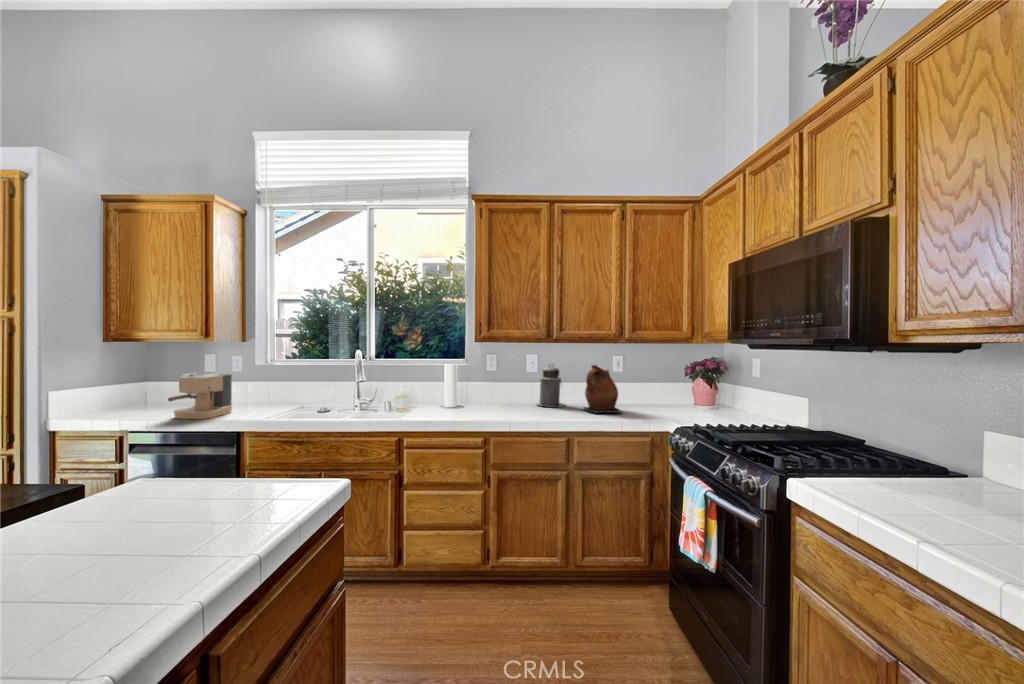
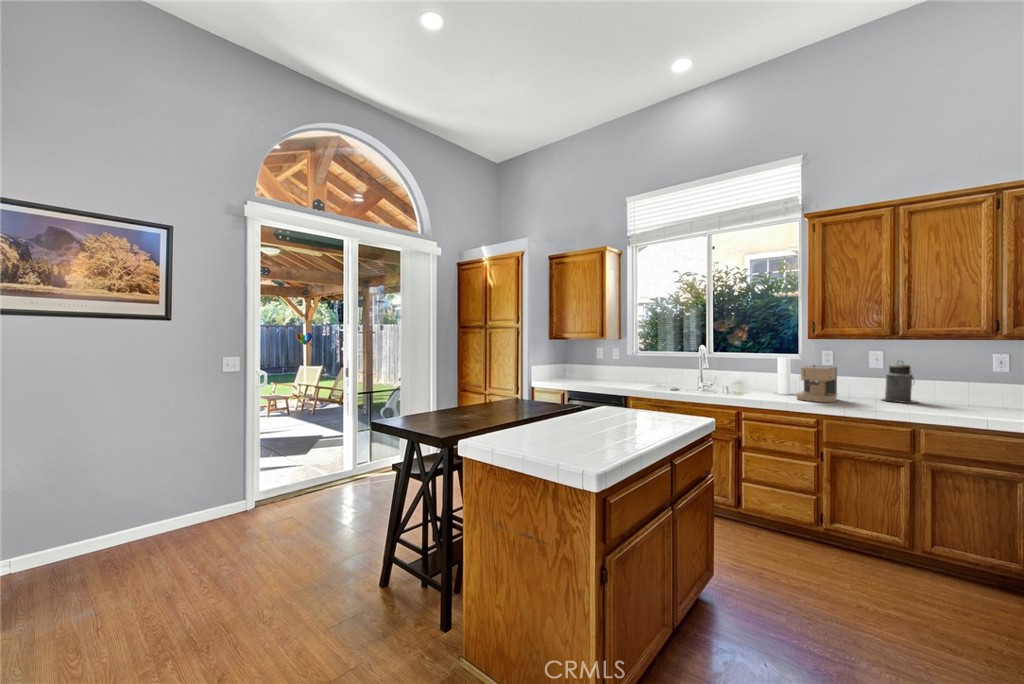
ceramic pitcher: present [584,365,622,413] -> none [938,362,997,413]
coffee maker: present [168,374,232,419] -> present [796,365,838,402]

